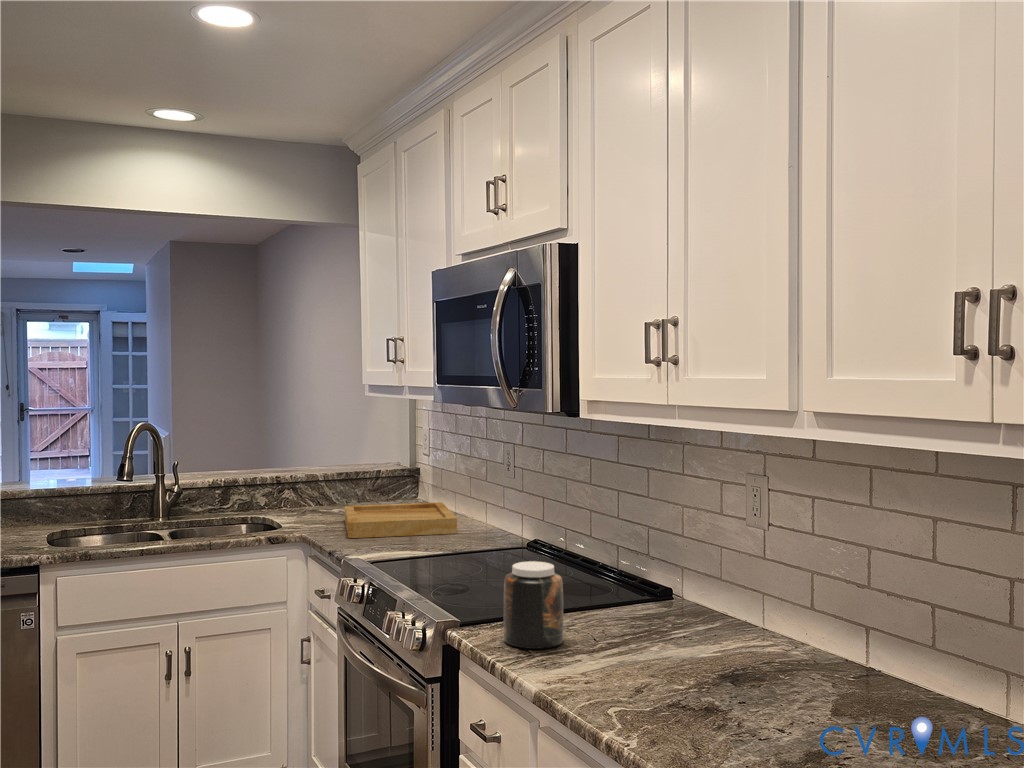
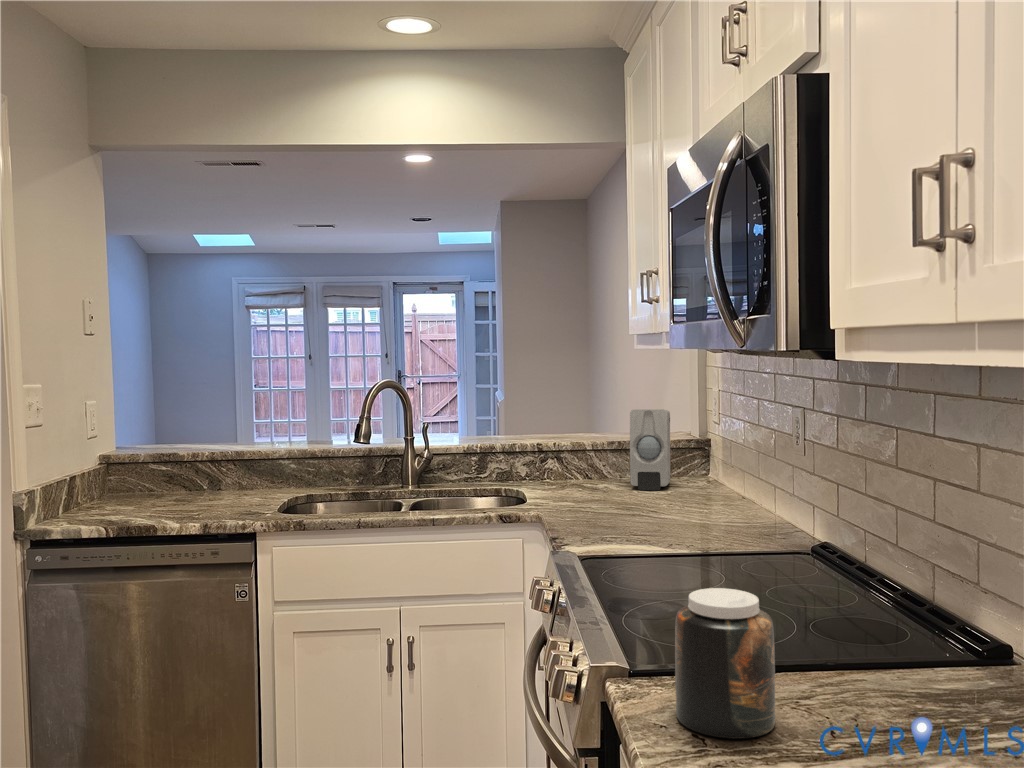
soap dispenser: none [362,445,394,512] -> present [630,409,671,490]
tray: present [345,502,457,538] -> none [585,482,727,525]

